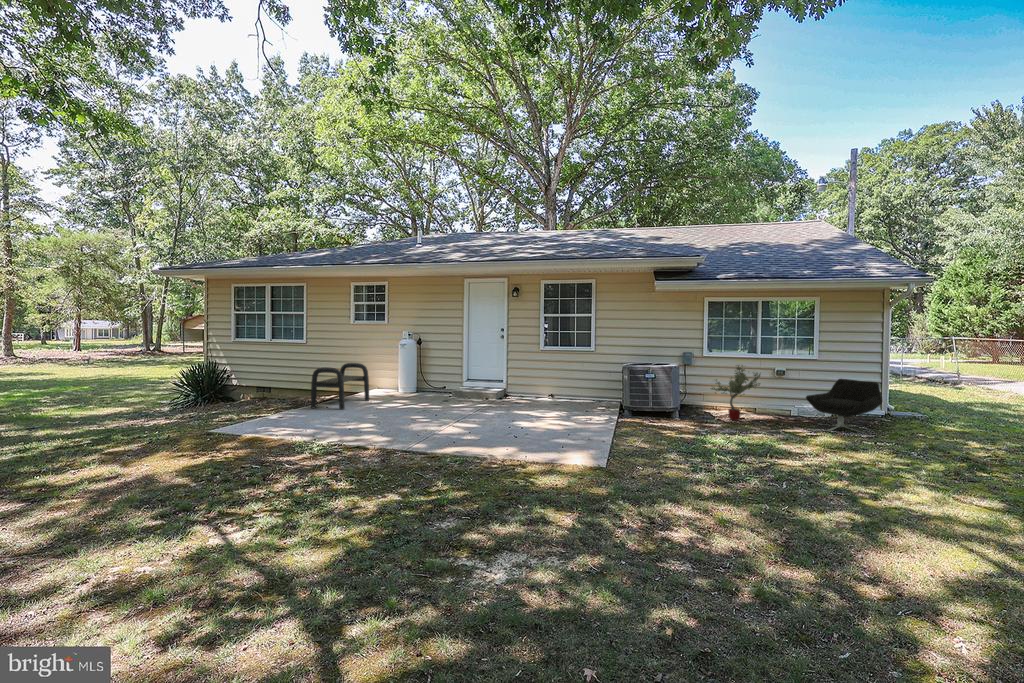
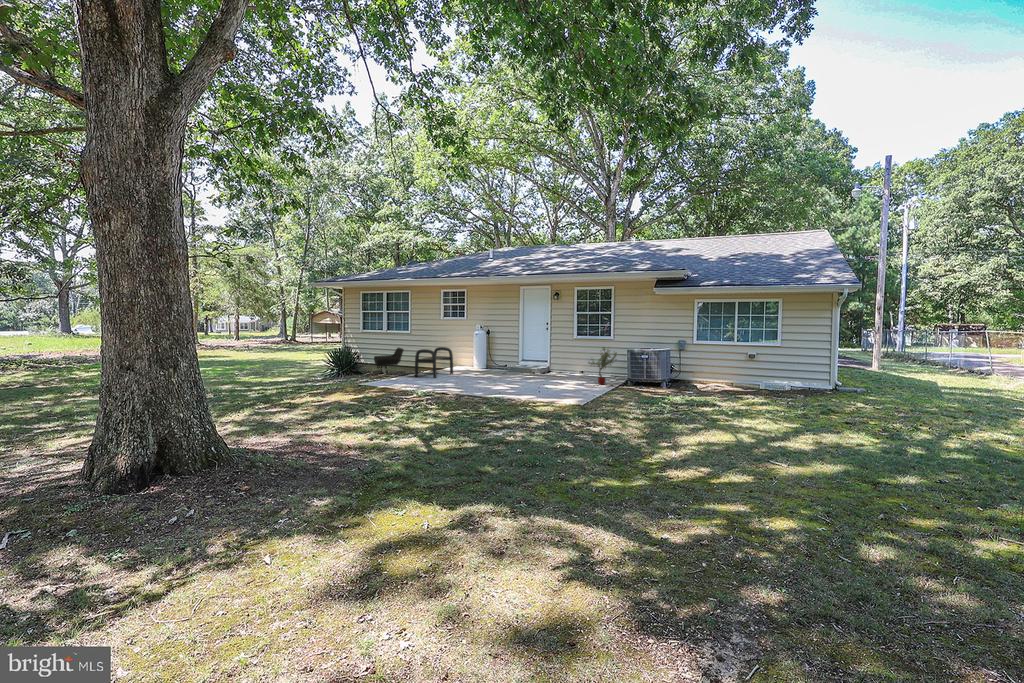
potted tree: present [710,365,760,421] -> present [588,347,617,385]
lounge chair: present [806,379,882,433] -> present [374,348,404,374]

